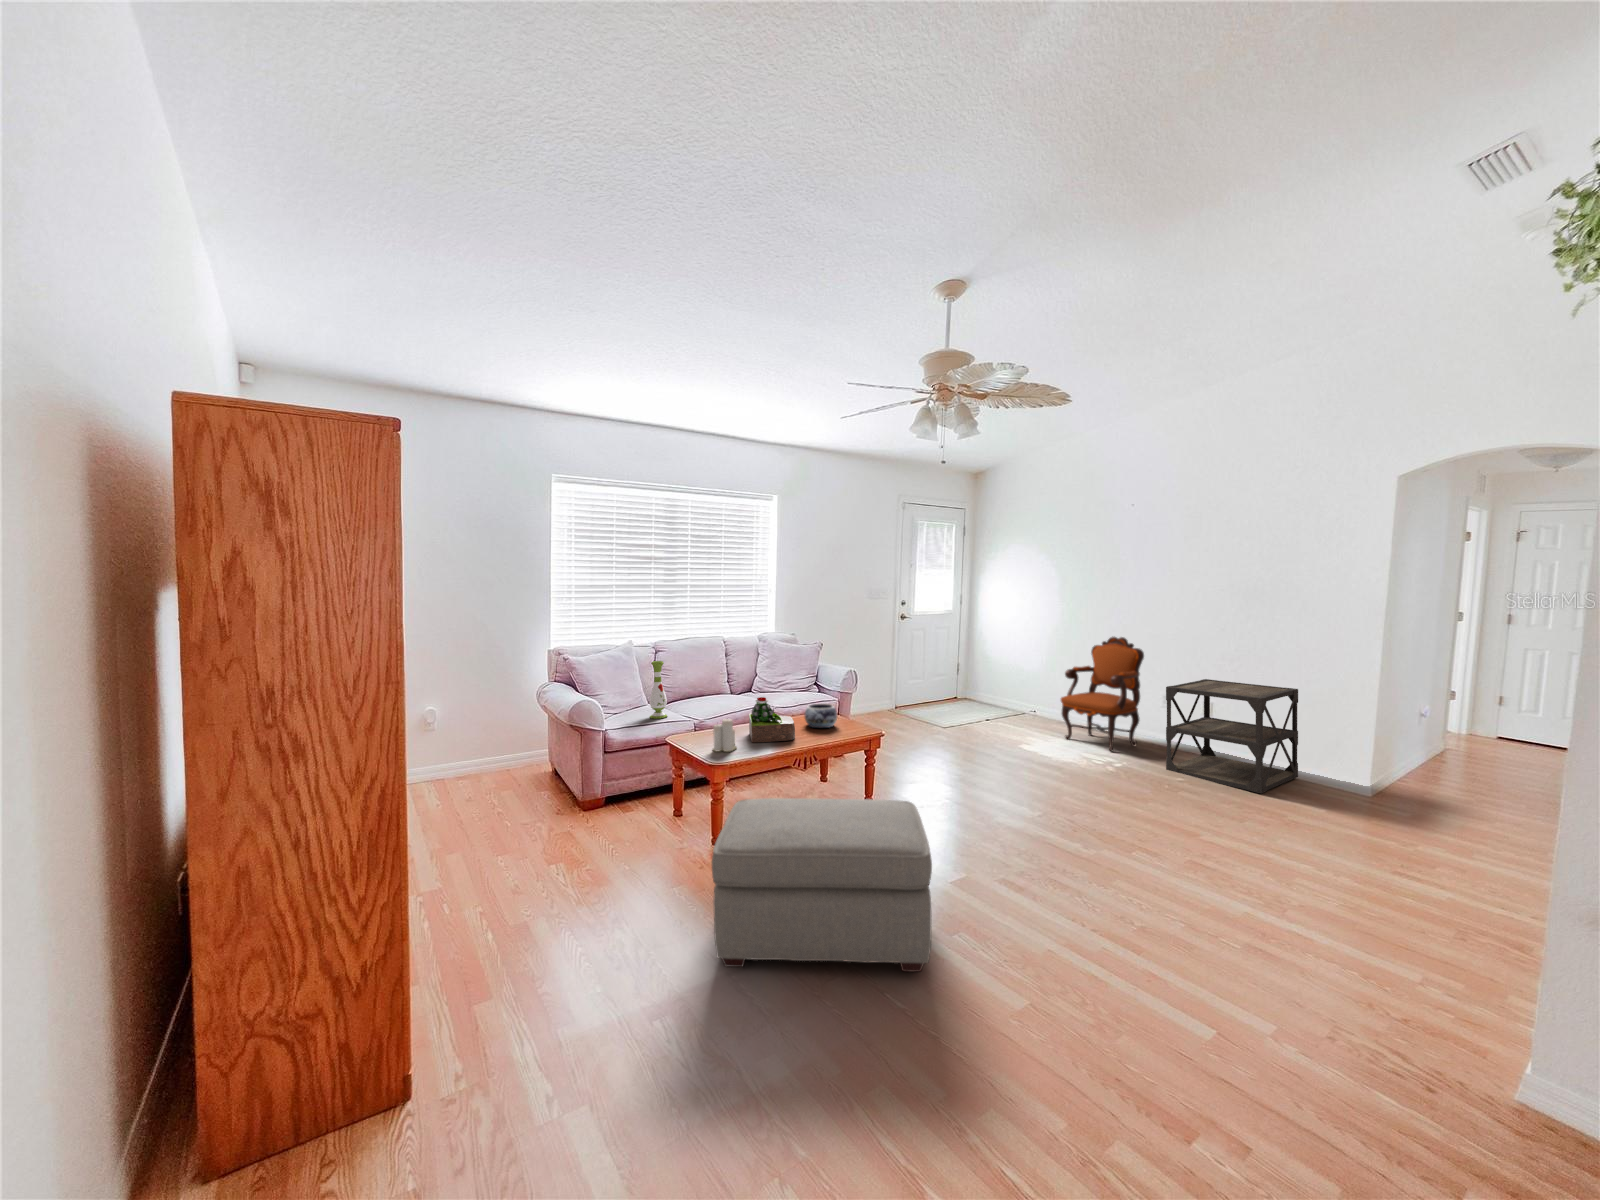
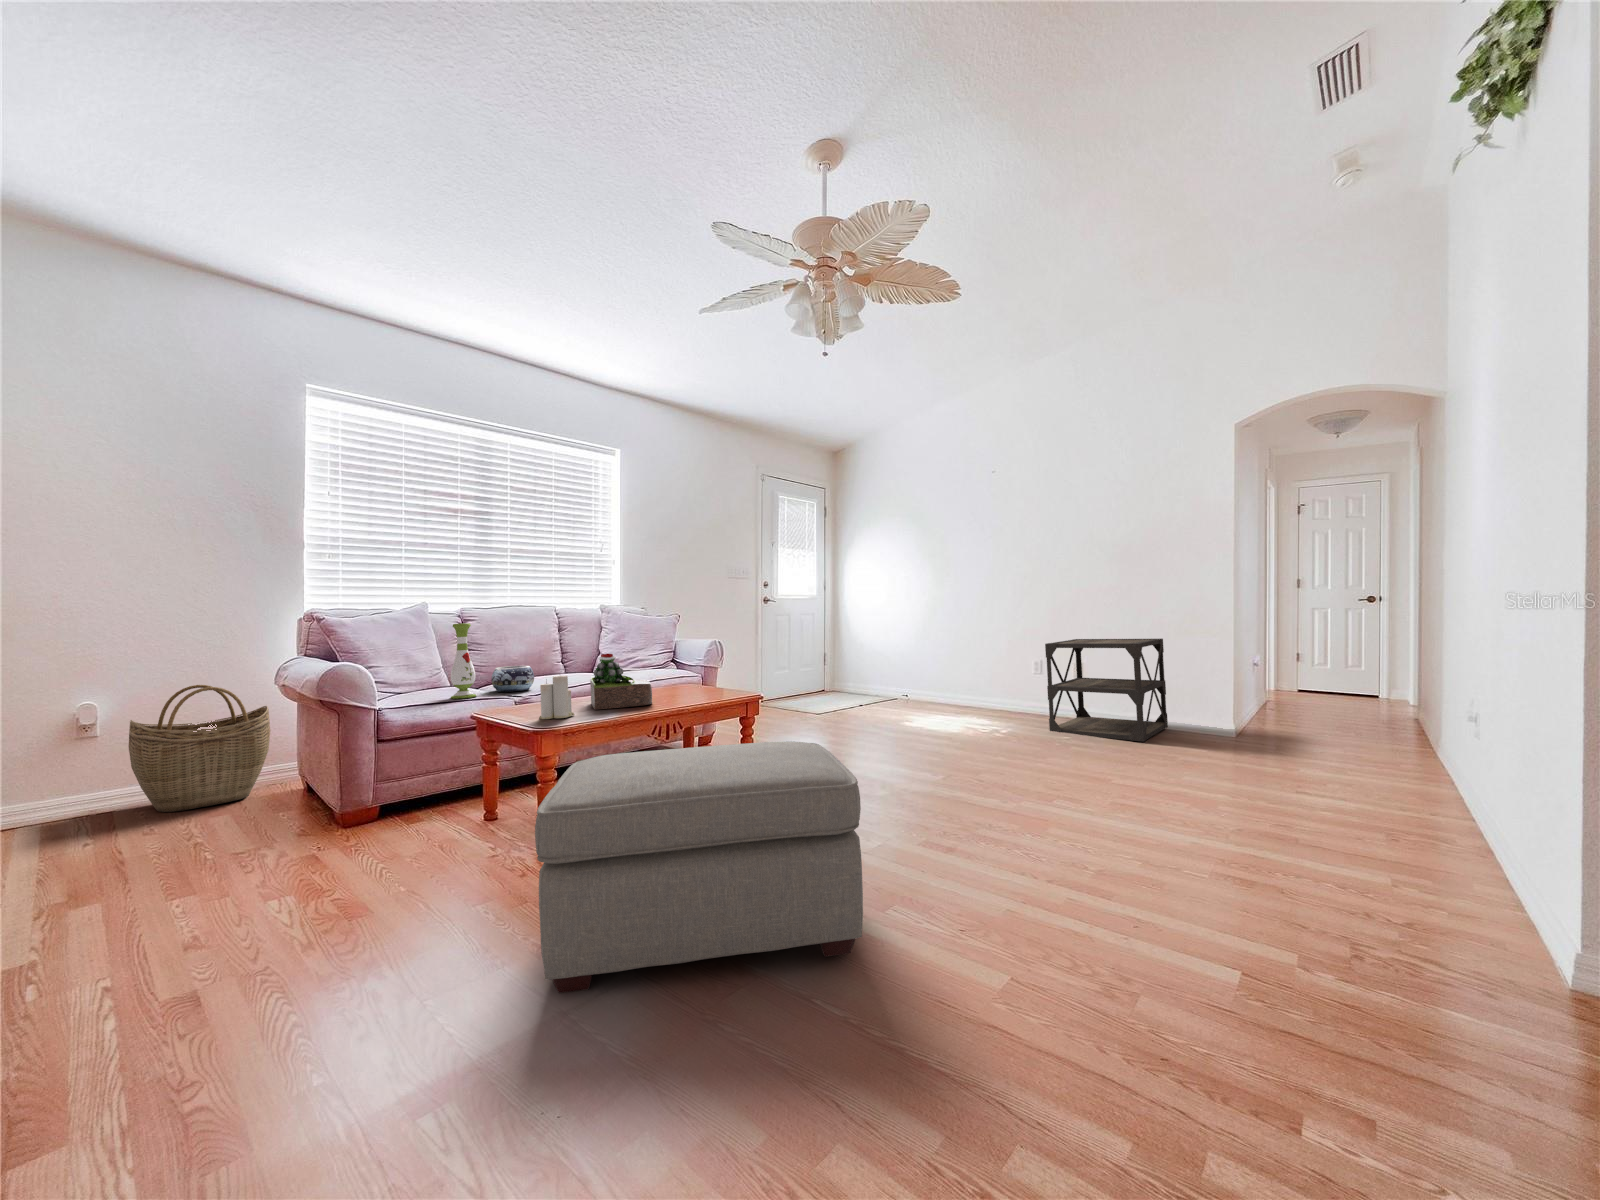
armchair: present [1061,637,1144,751] -> none [938,604,1017,720]
woven basket: none [455,698,534,786] -> present [129,685,270,812]
decorative bowl: present [805,704,837,728] -> present [491,666,534,692]

